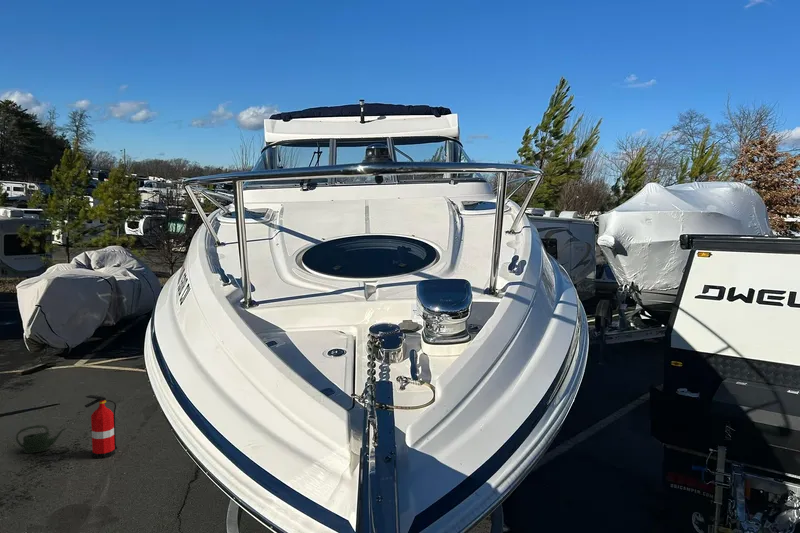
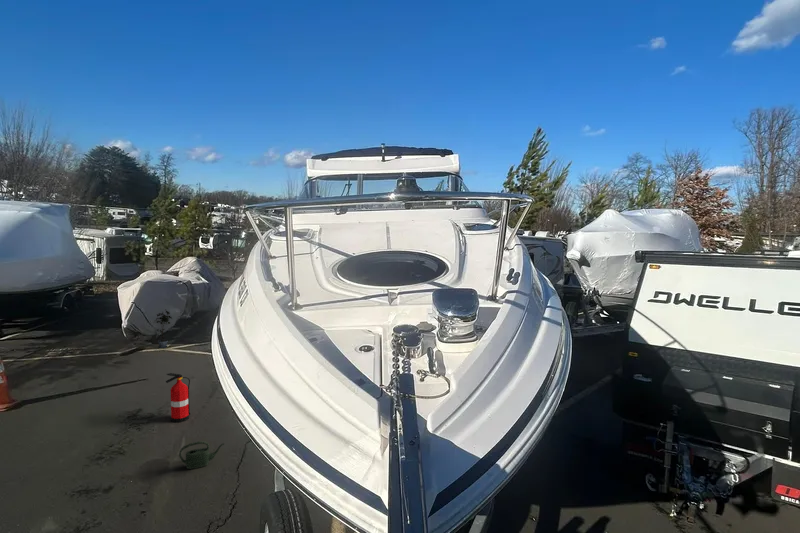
potted plant: none [65,315,90,367] -> present [156,311,172,348]
watering can: present [16,425,65,453] -> present [179,441,224,469]

